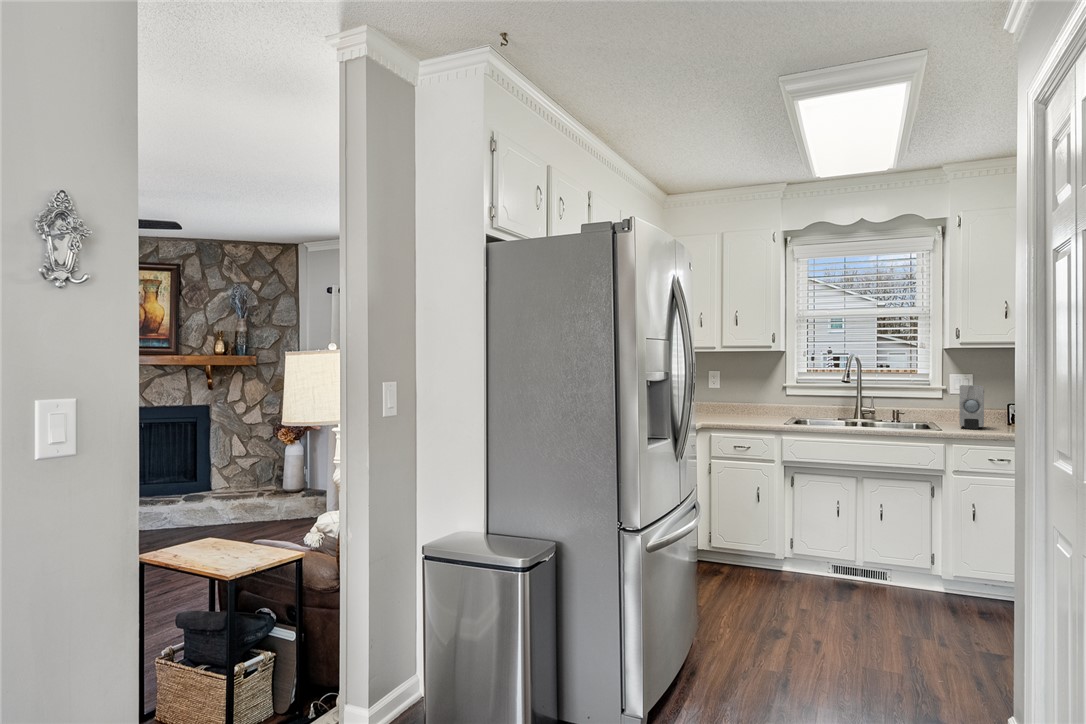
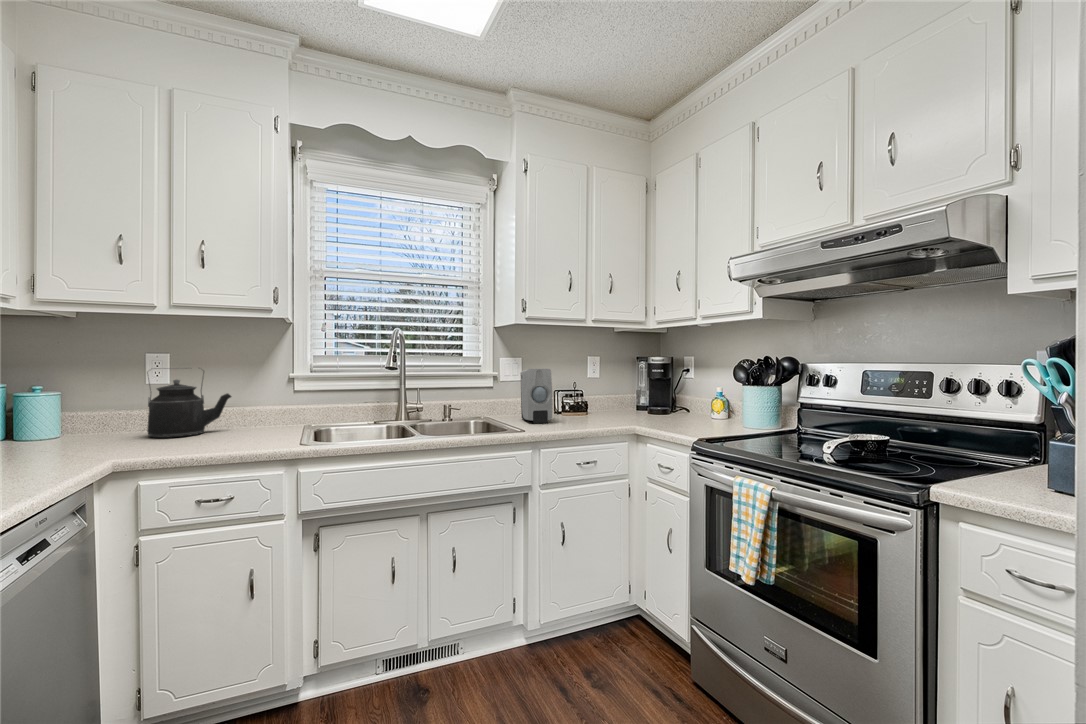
kettle: none [710,379,751,417] -> present [147,371,231,438]

